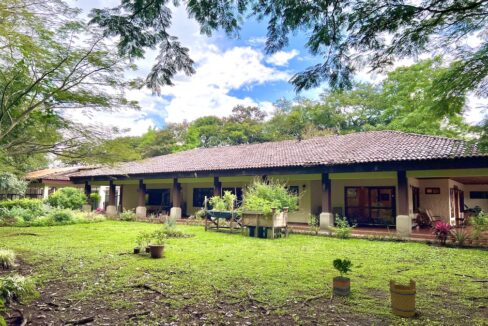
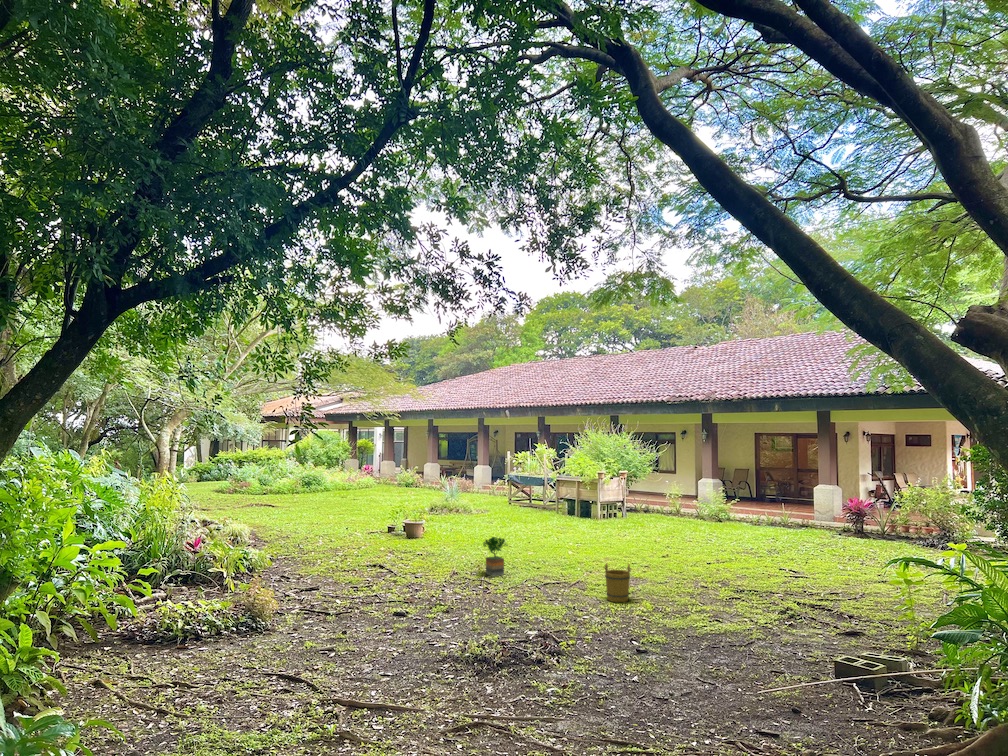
potted tree: present [333,259,353,296] -> present [483,537,508,576]

